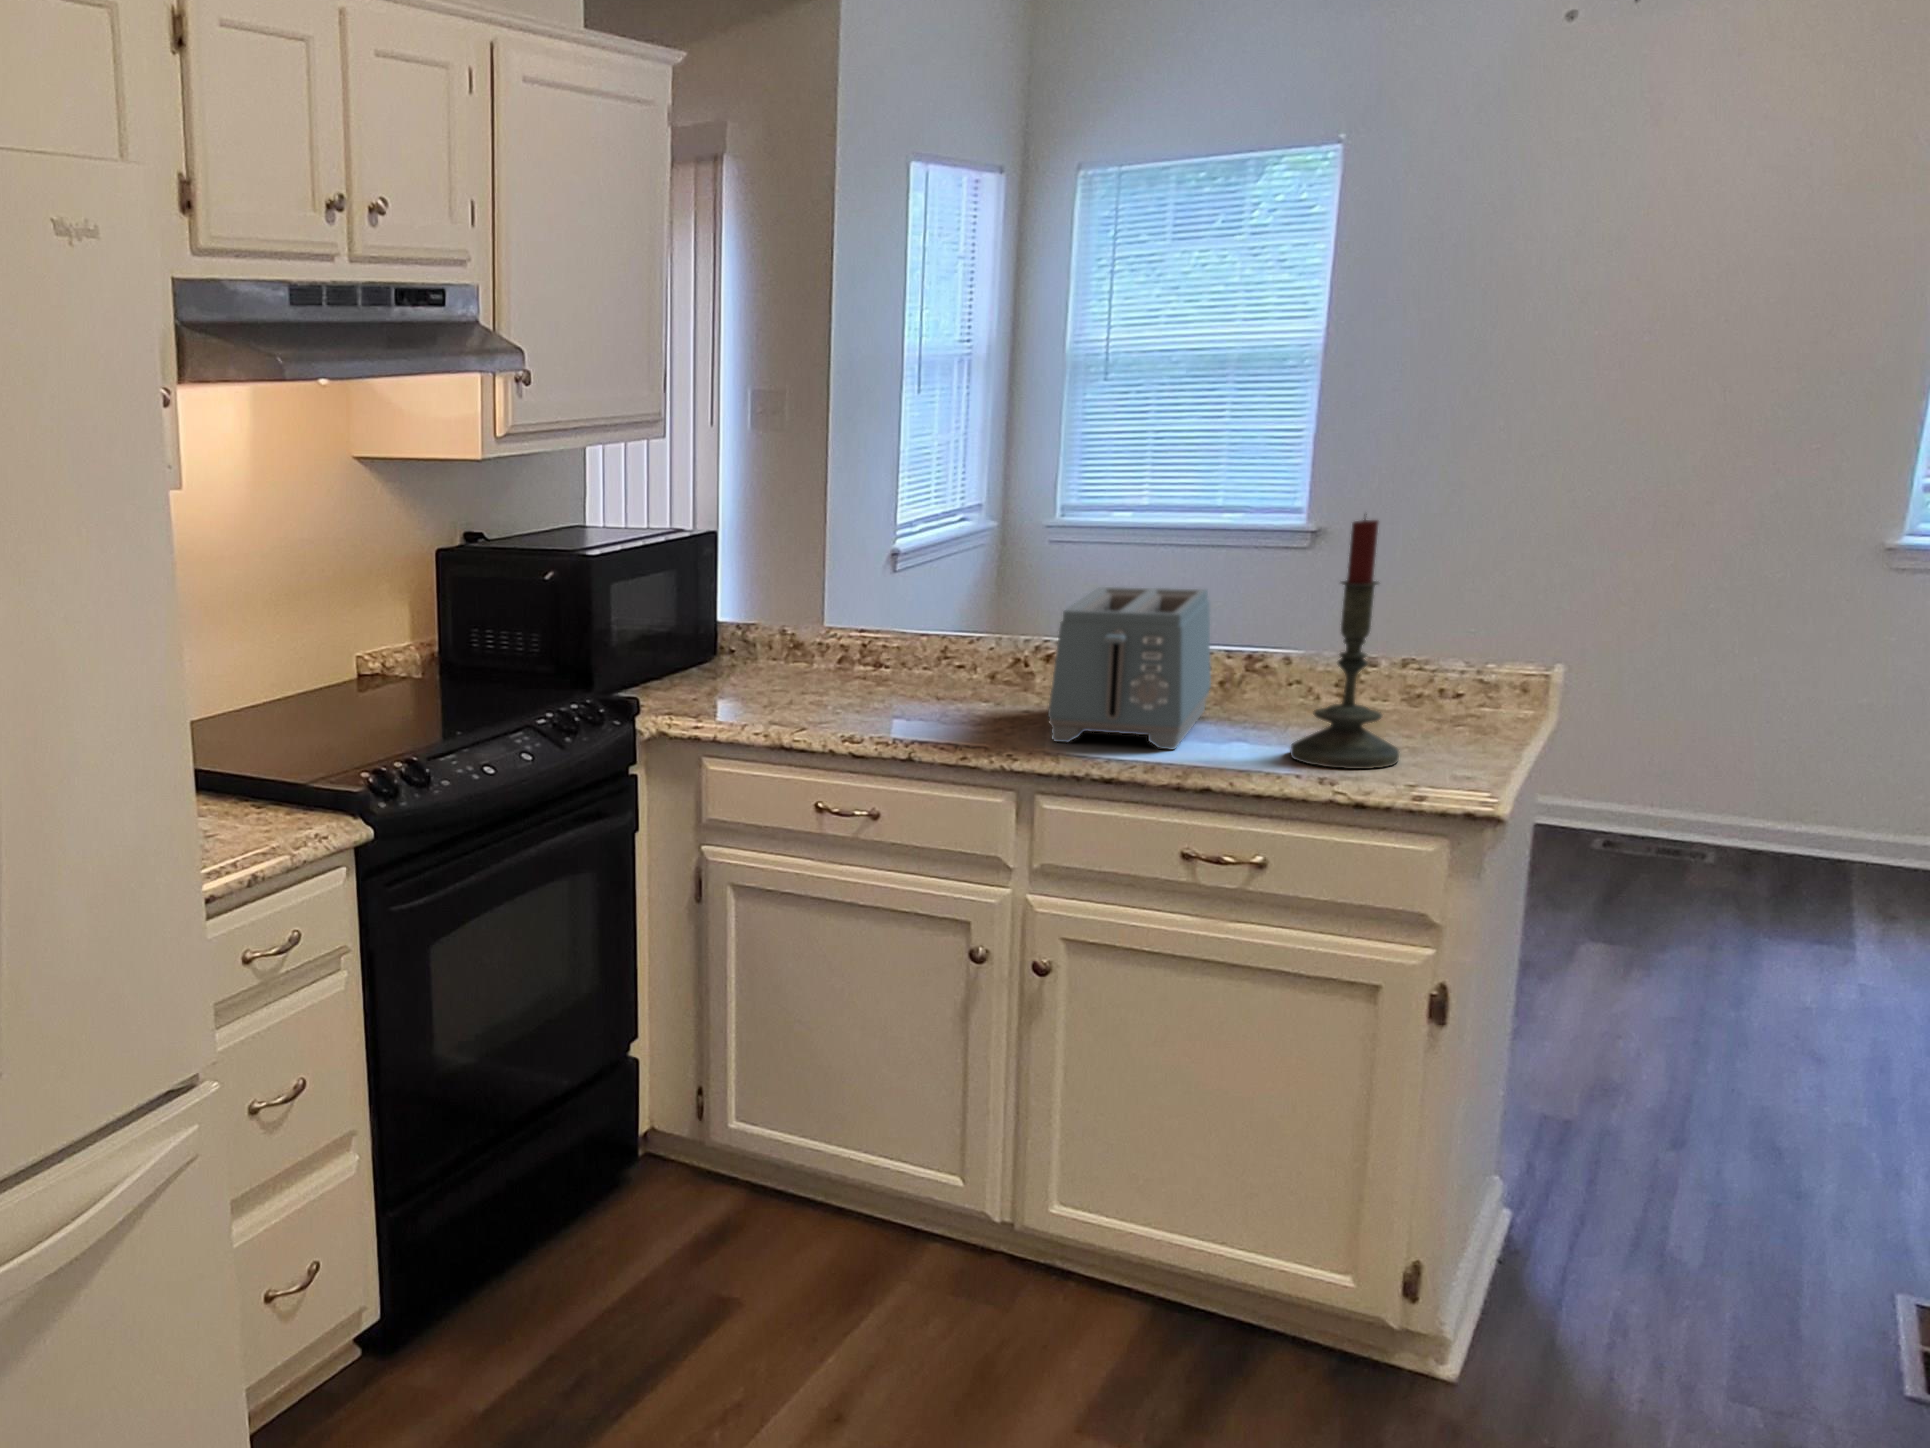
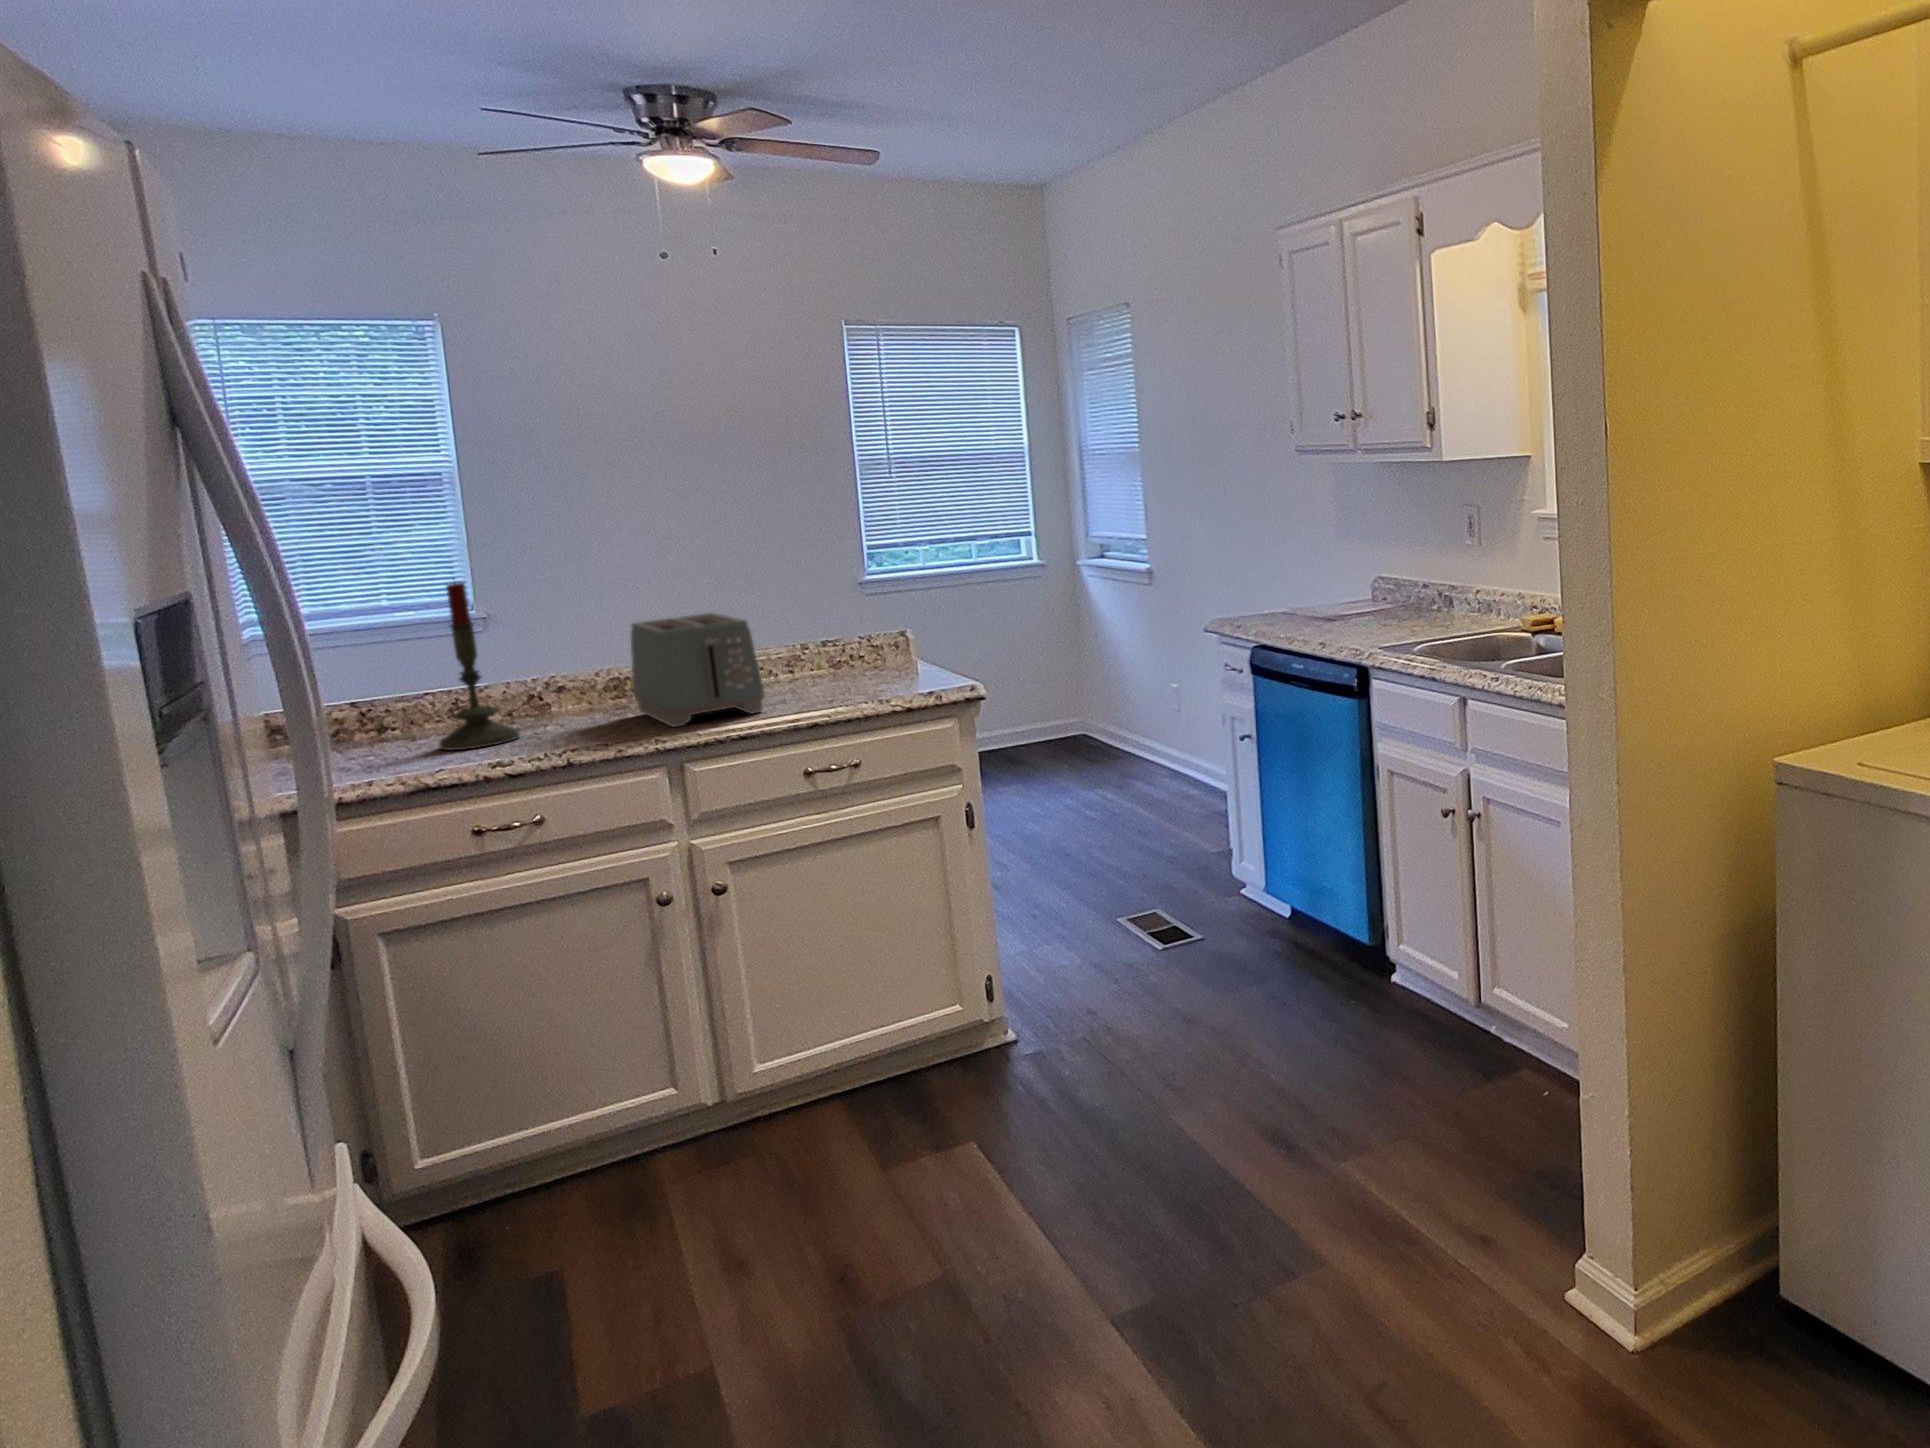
candle: present [1291,519,1399,769] -> present [440,582,520,751]

